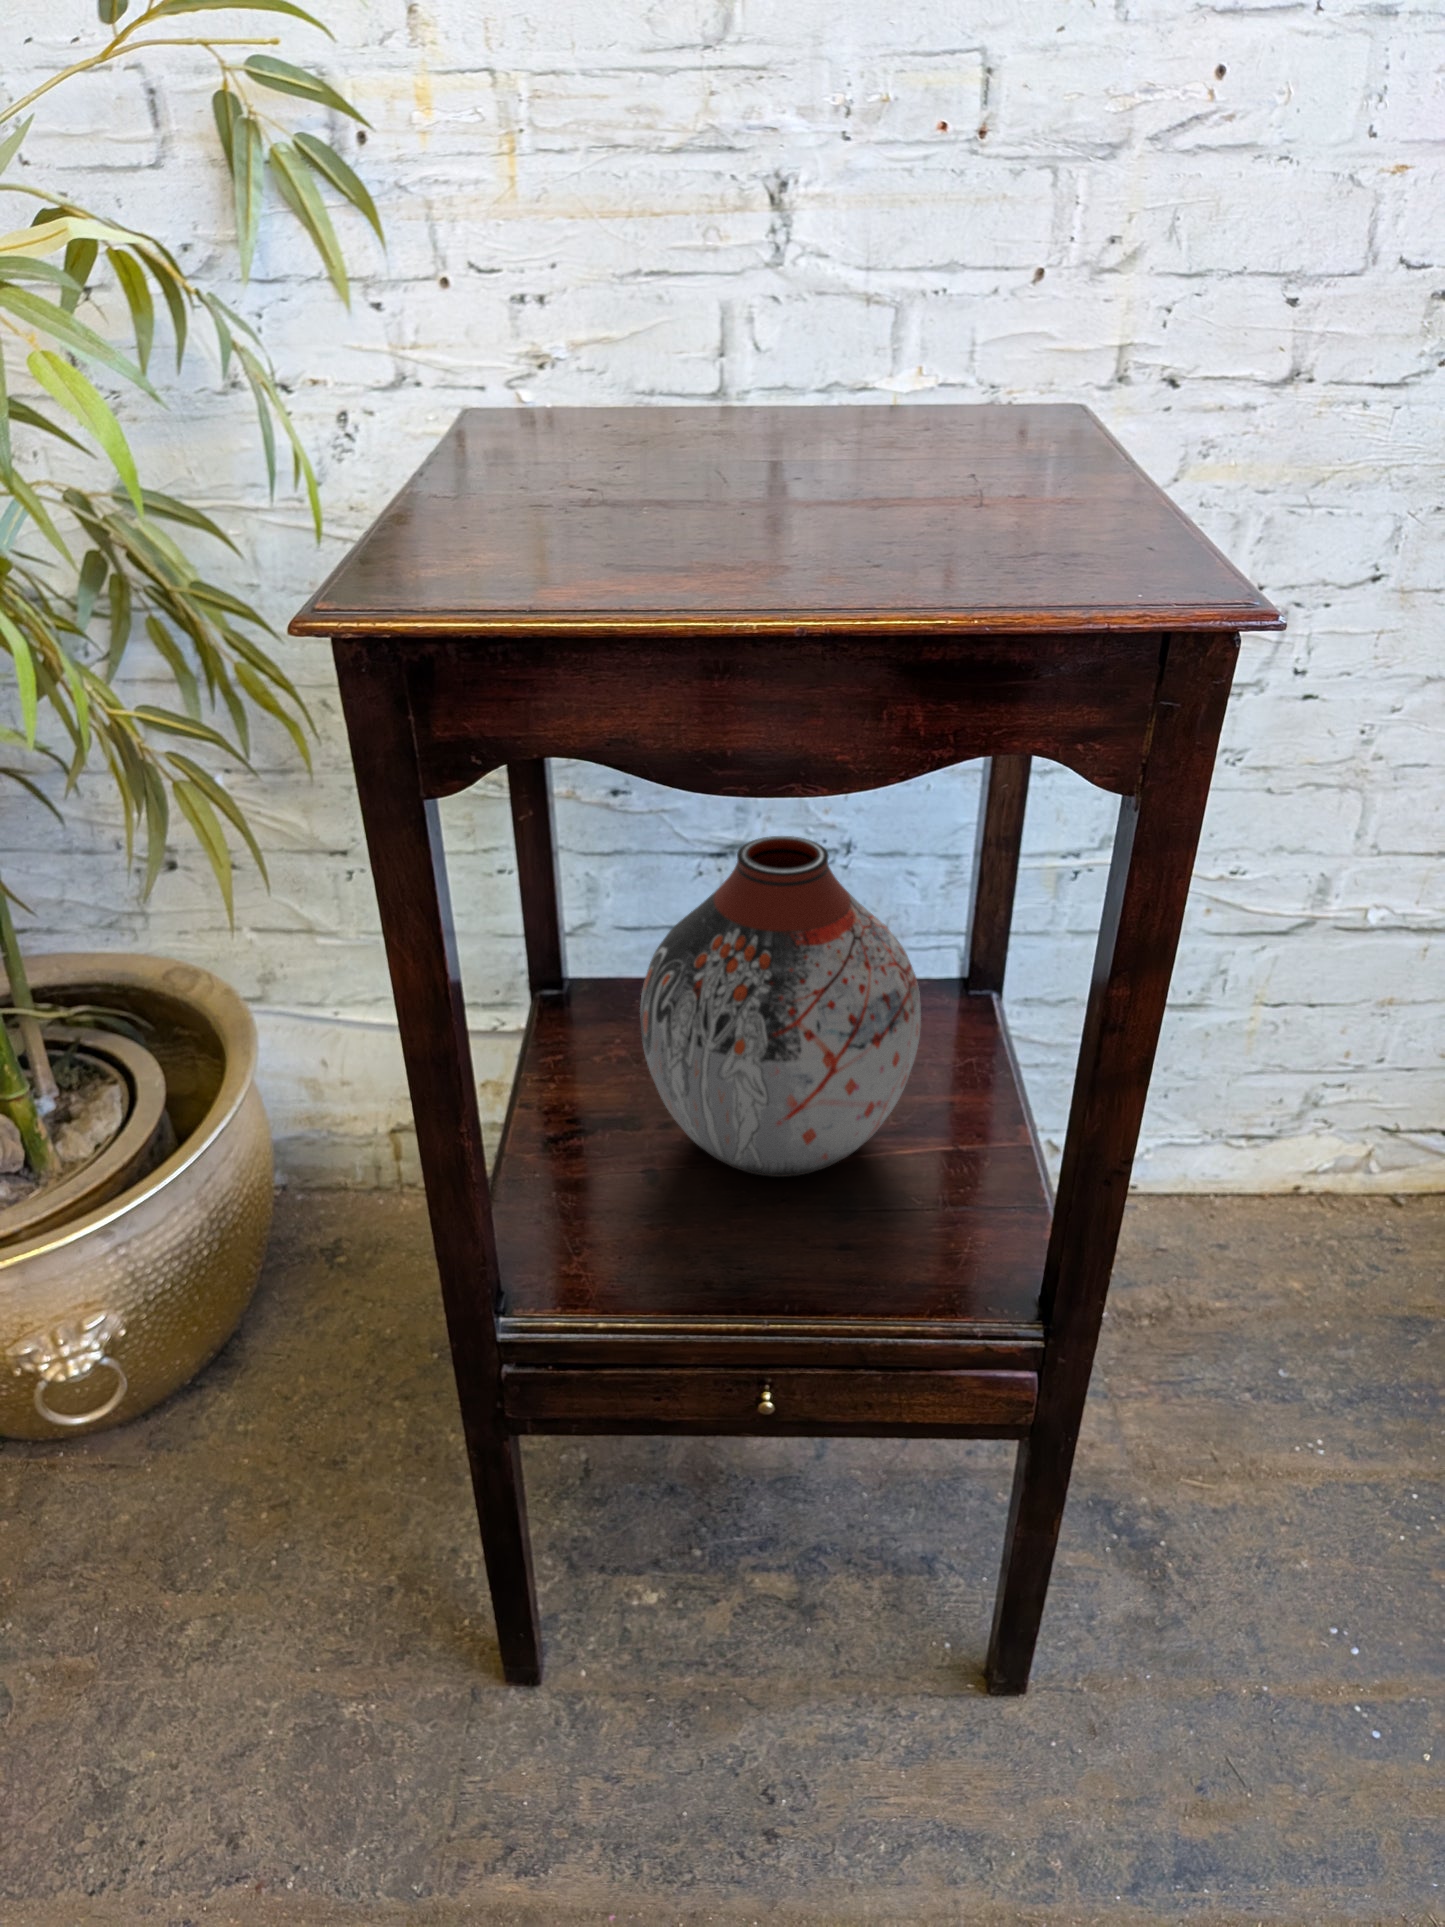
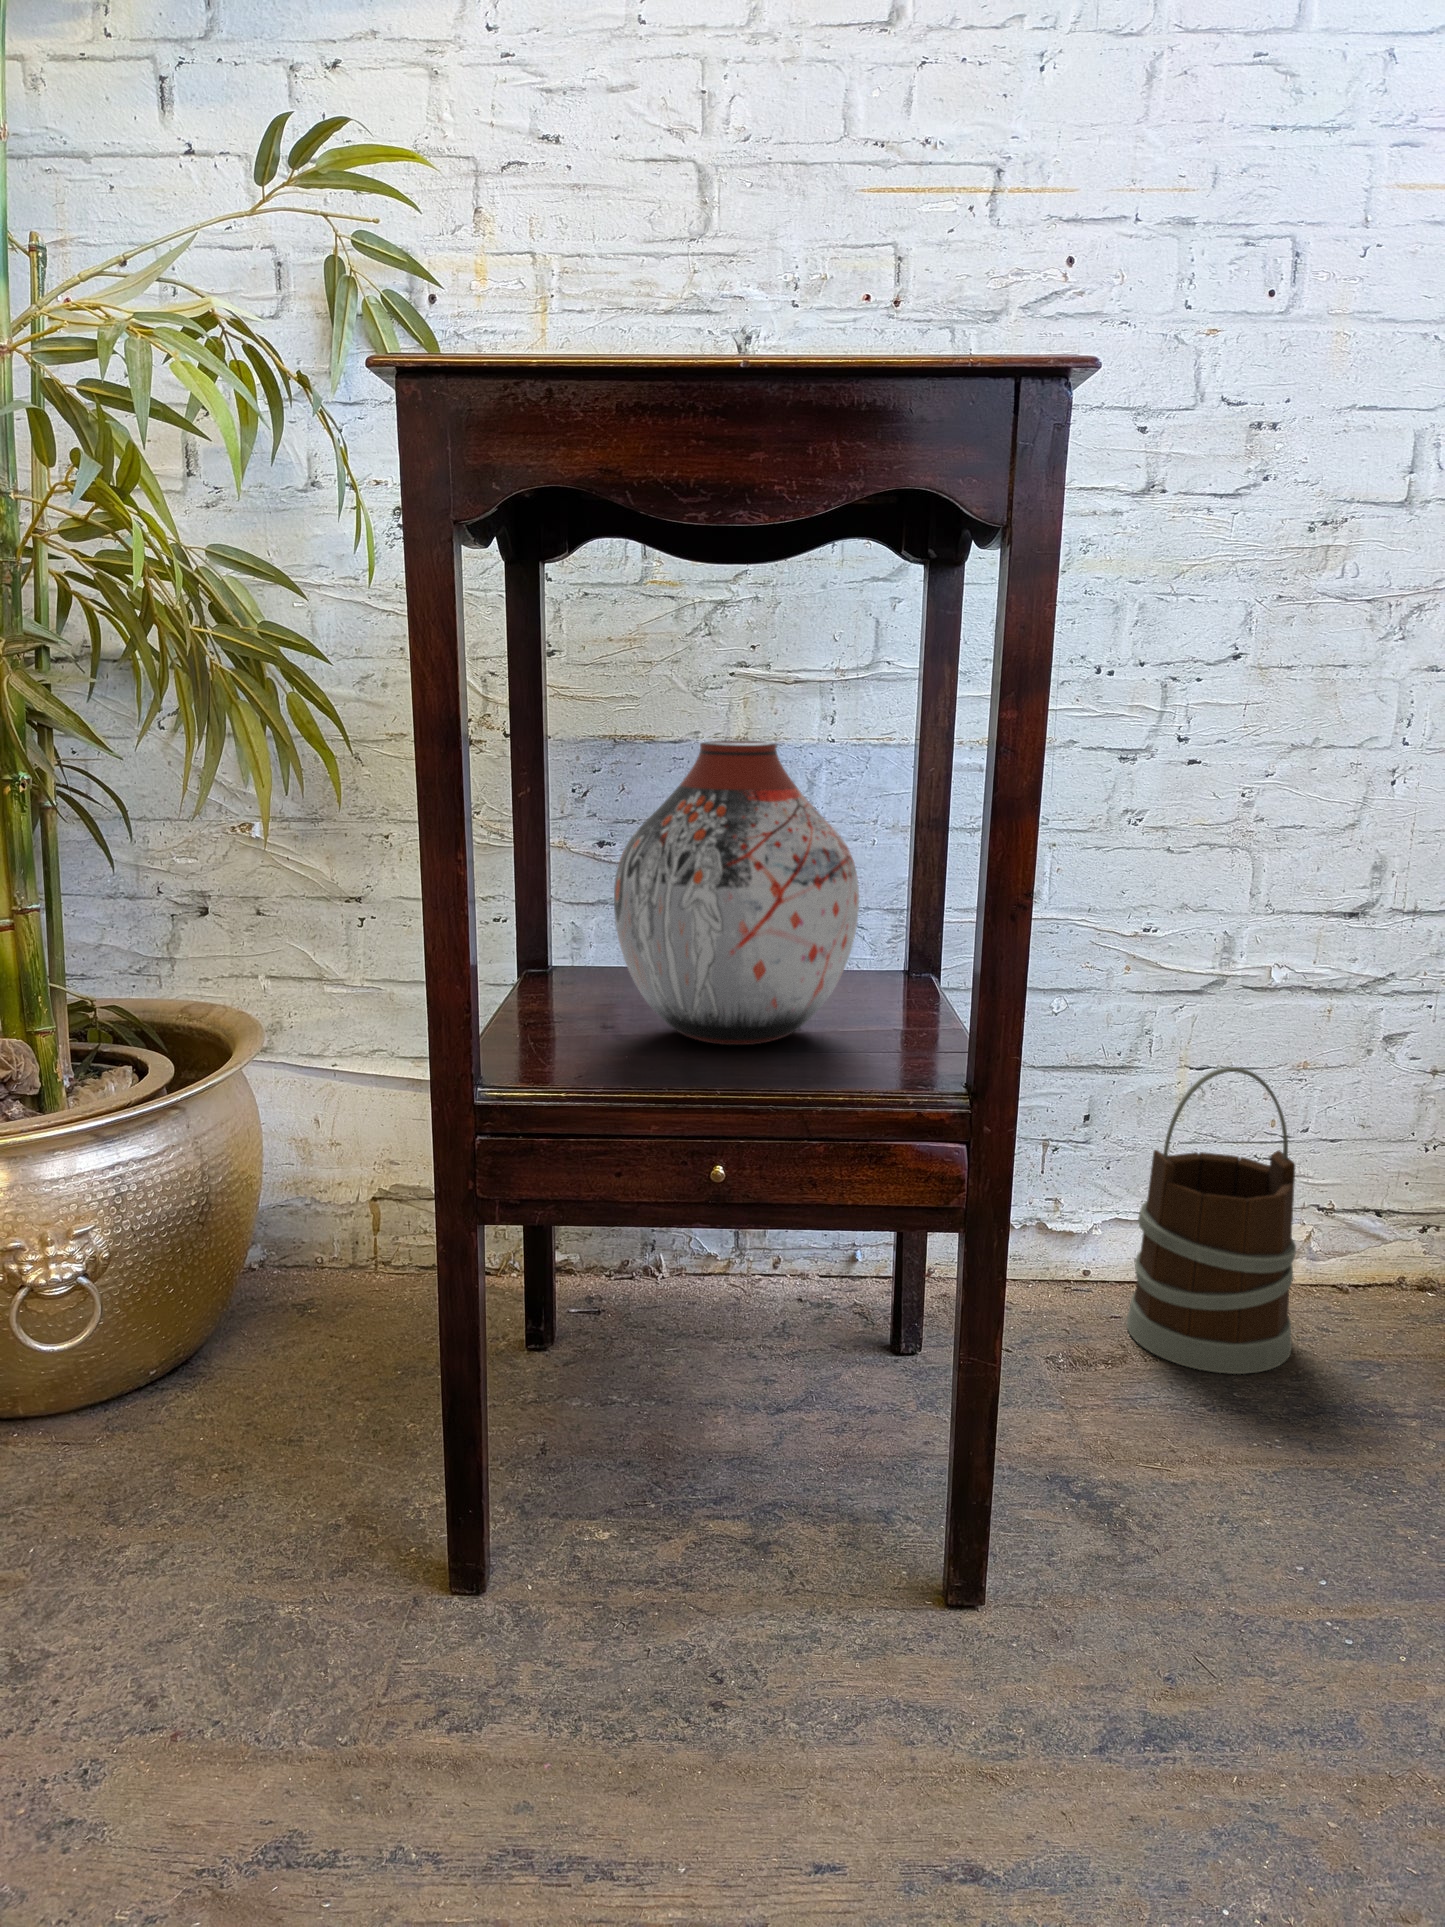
wooden bucket: none [1172,1057,1368,1353] -> present [1127,1067,1296,1374]

